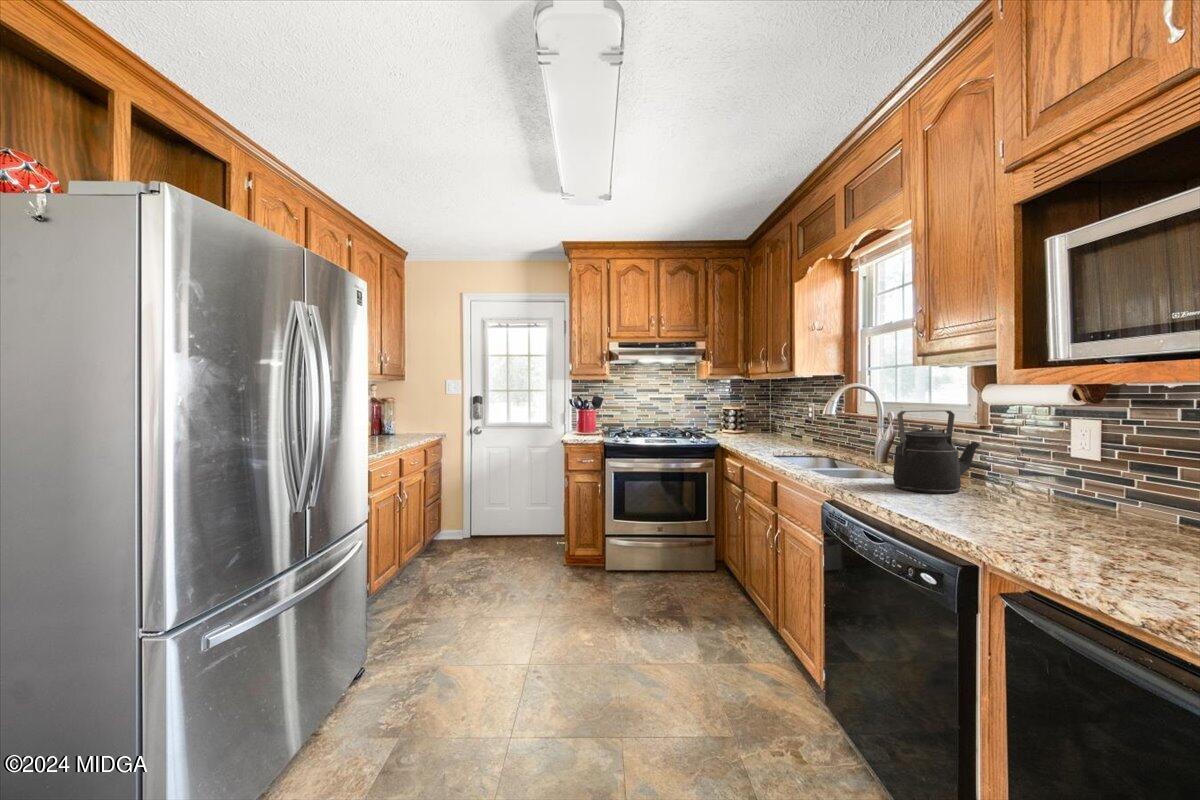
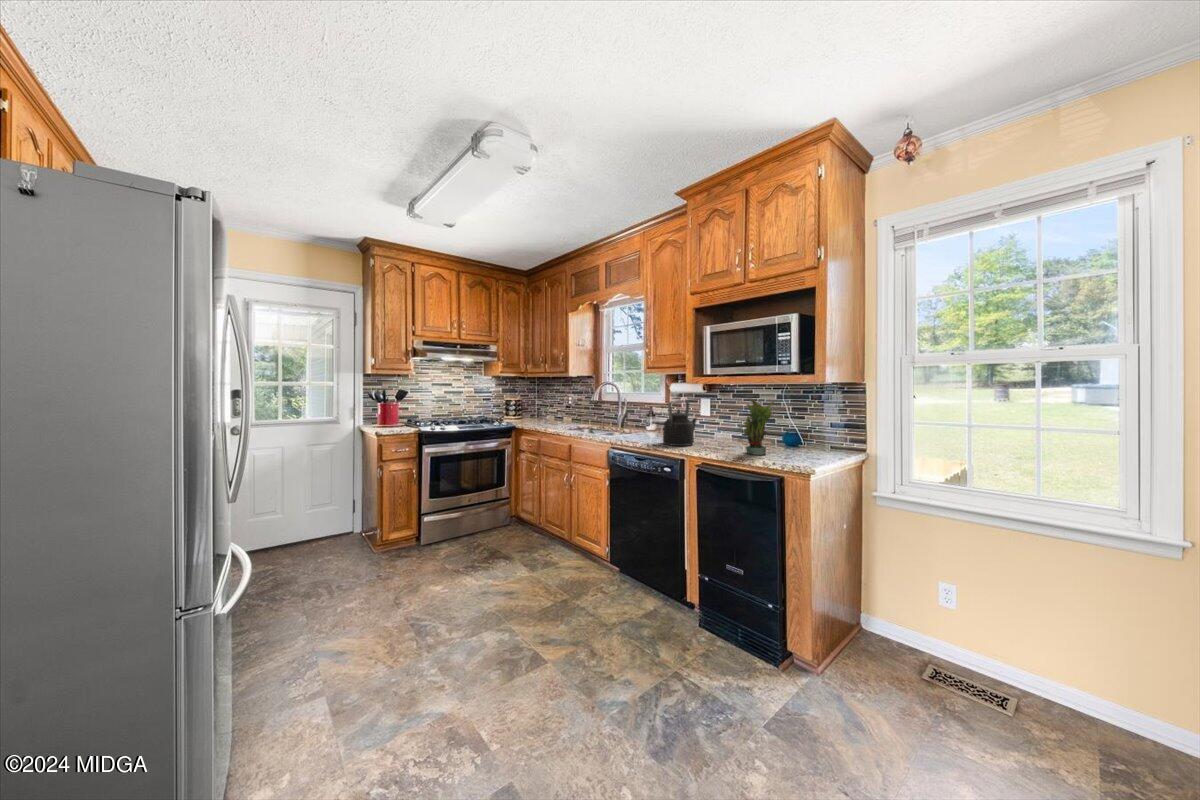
potted plant: none [1034,402,1136,534] -> present [738,398,774,455]

